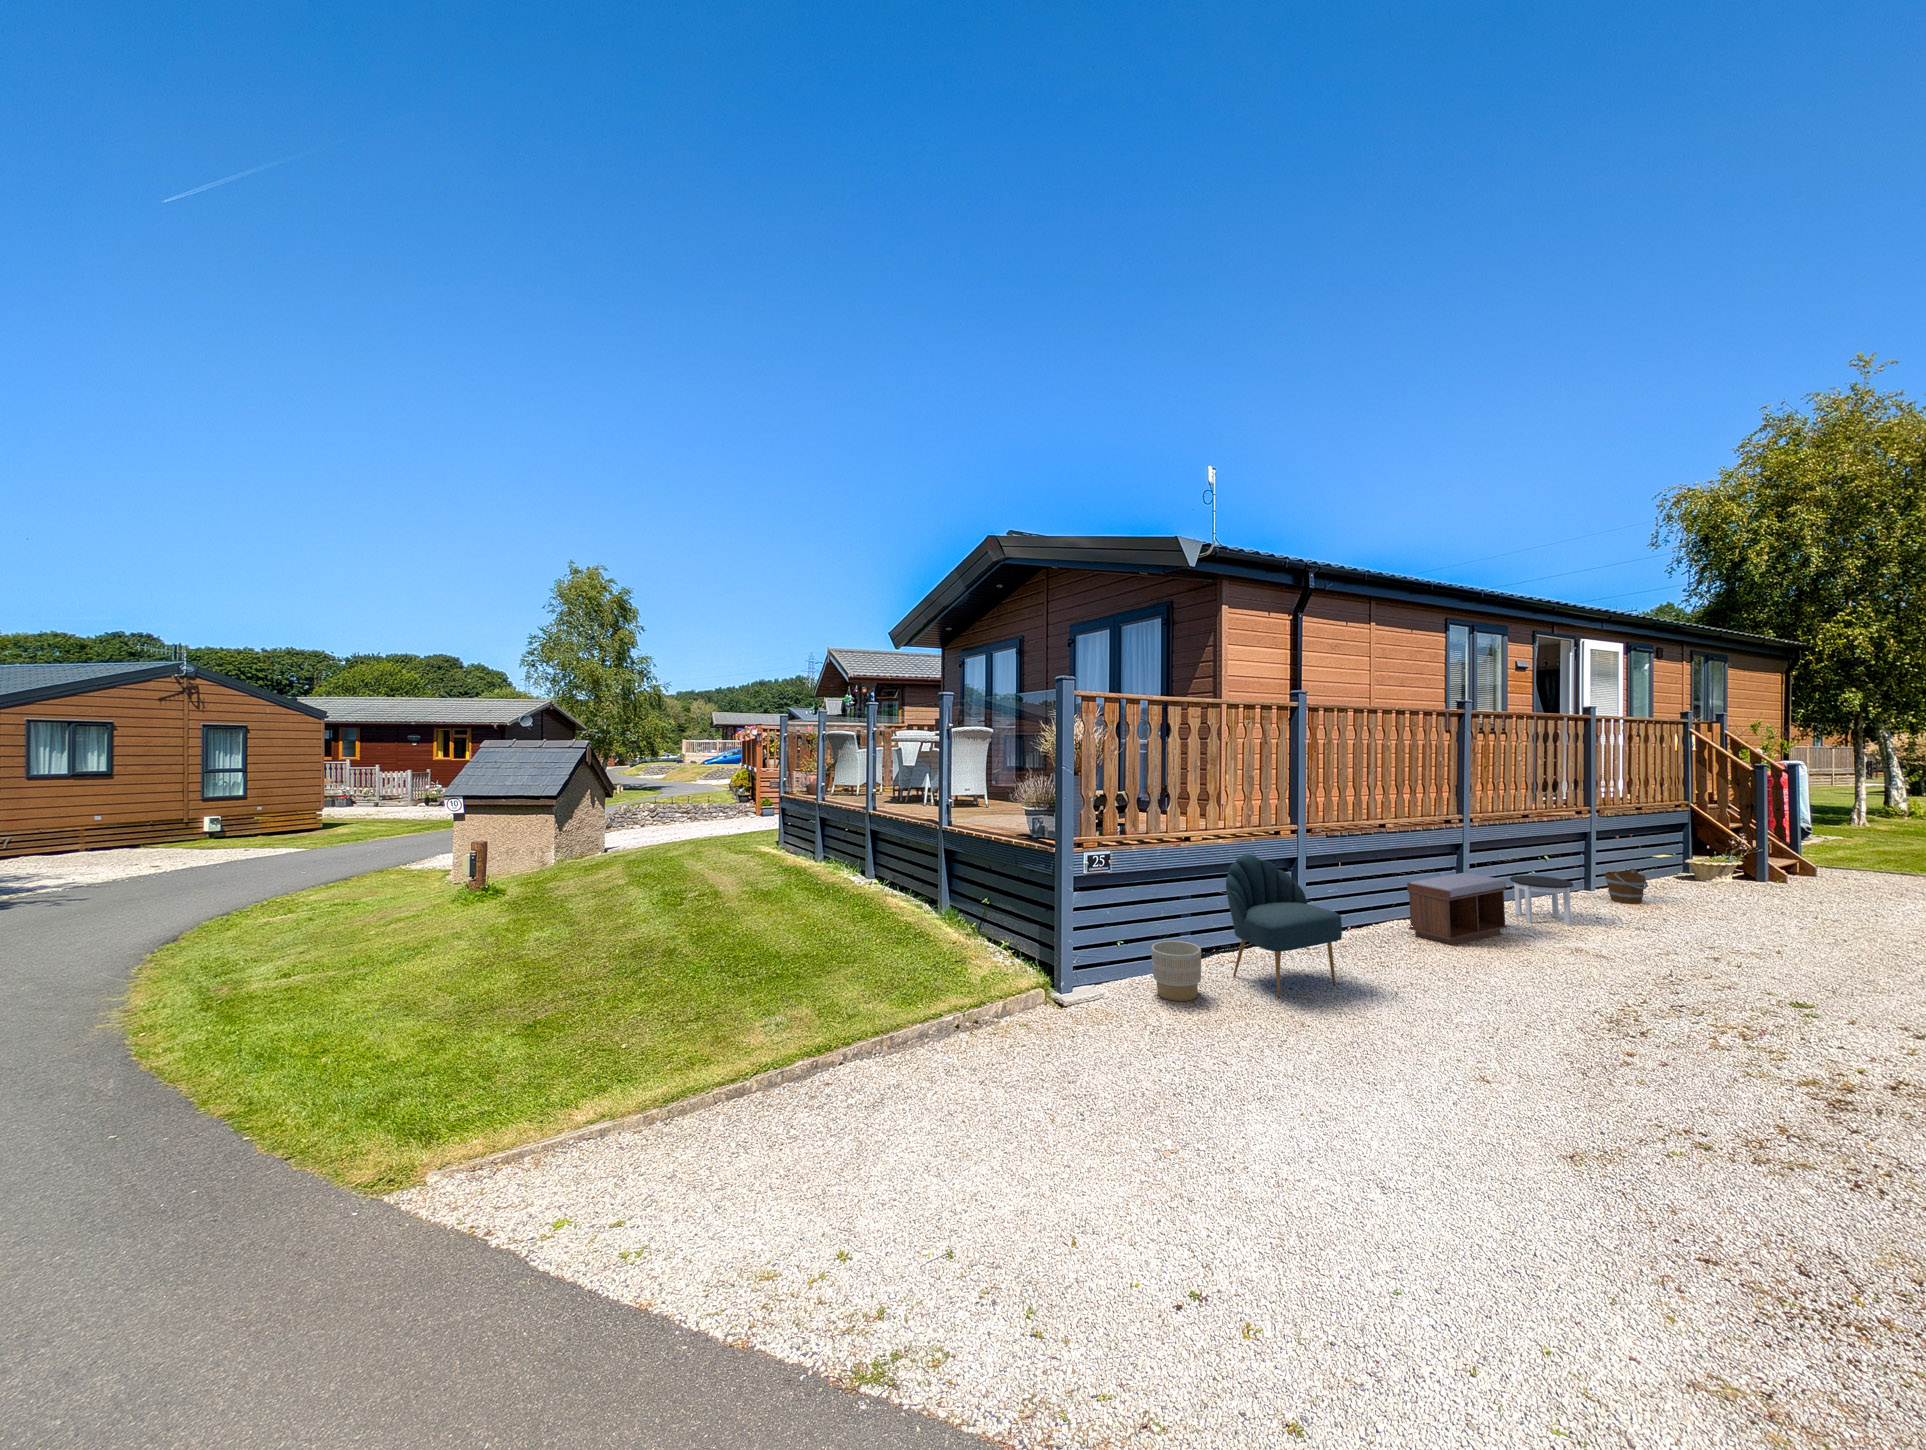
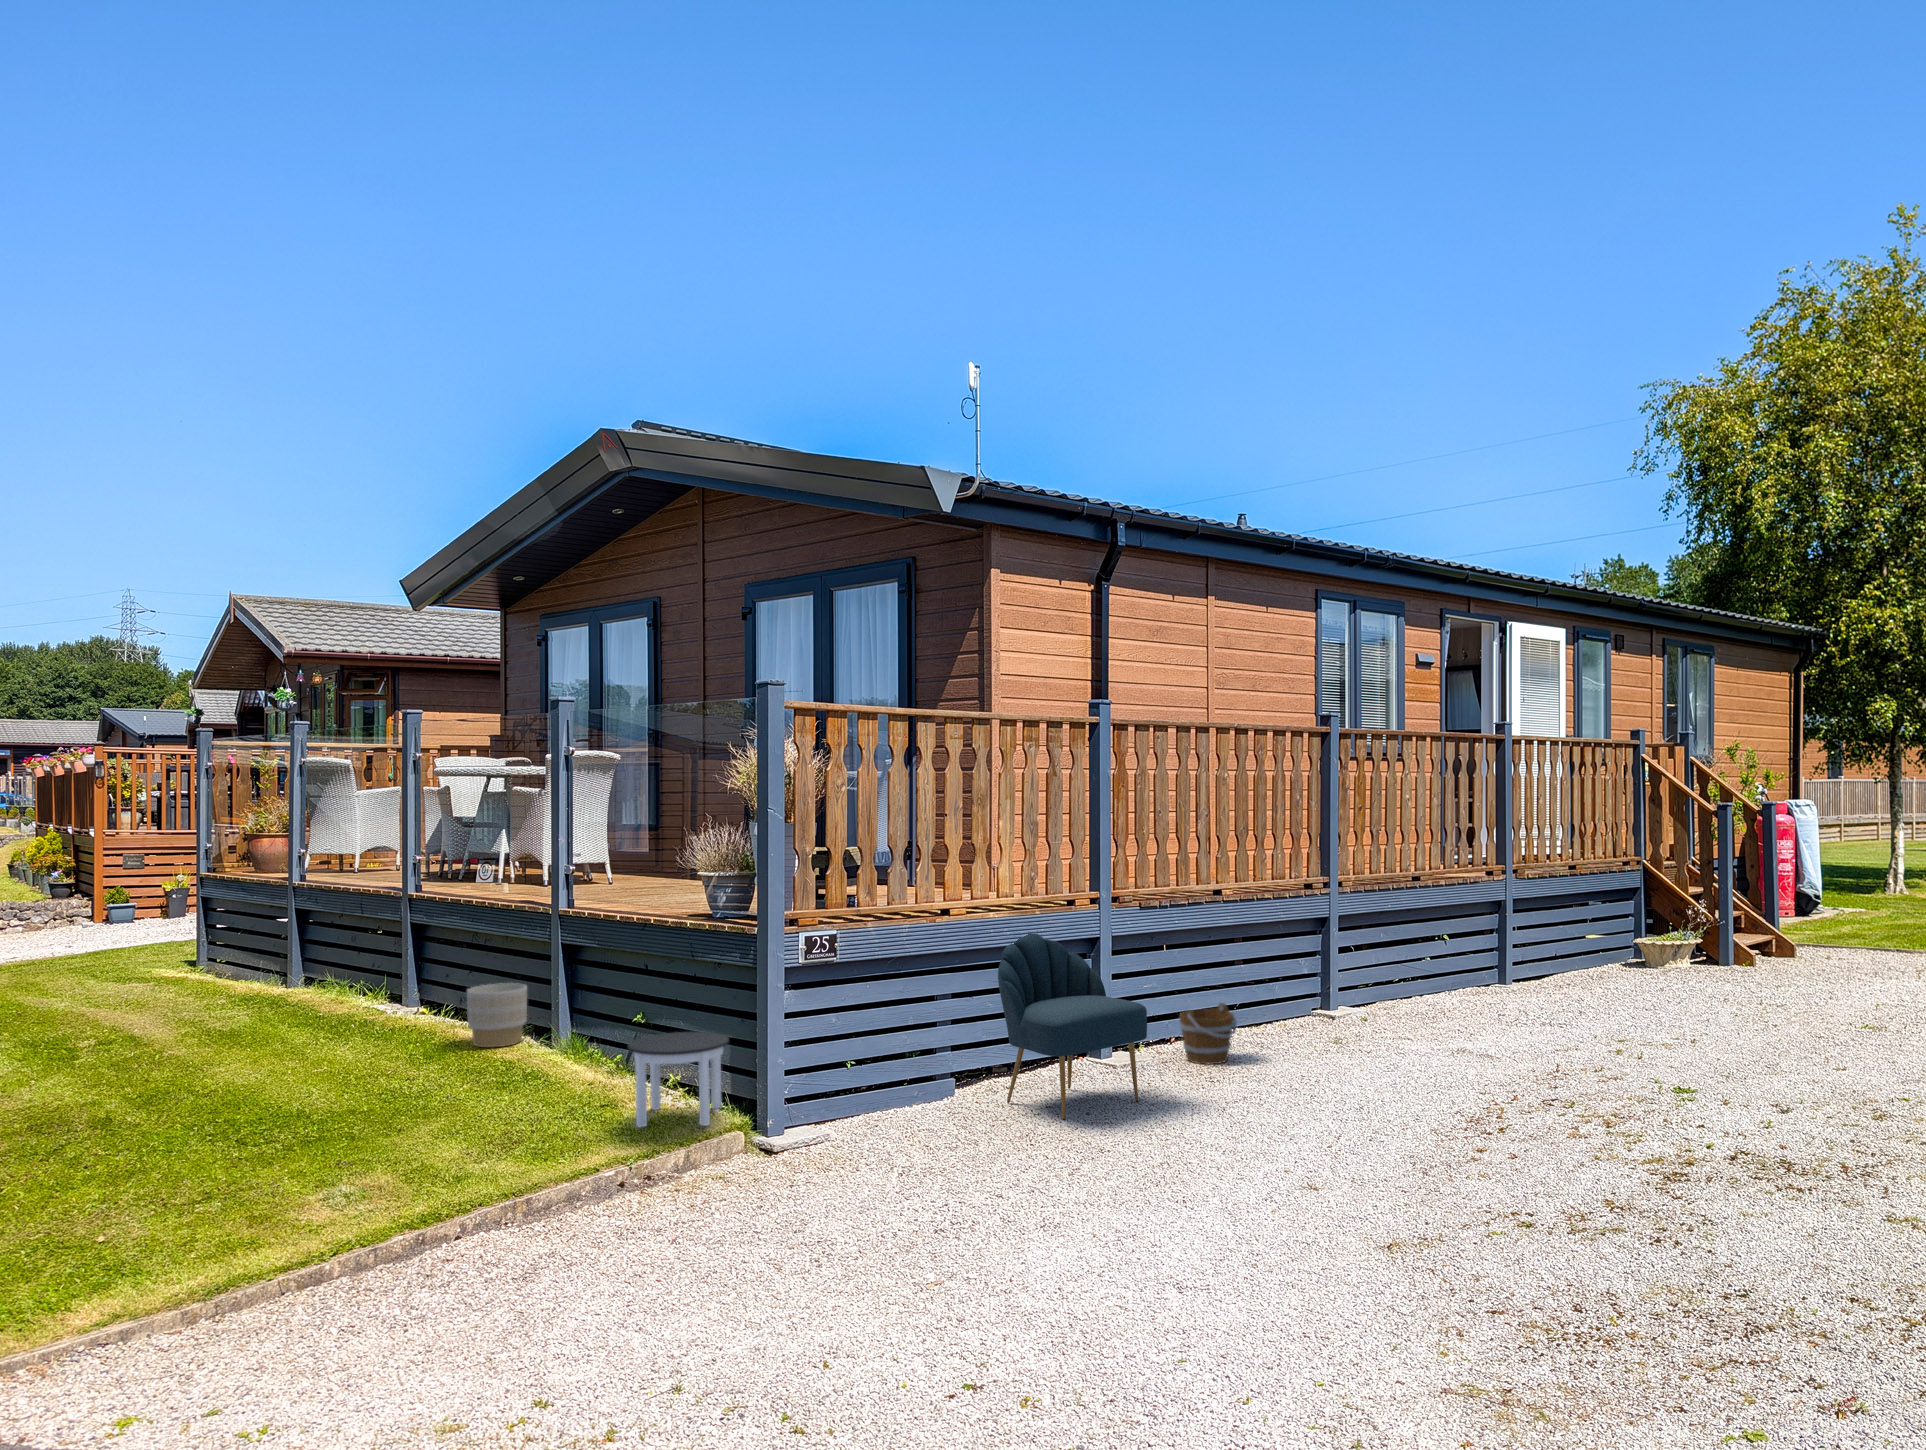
bucket: present [1605,869,1648,904] -> present [1179,1003,1236,1064]
bench: present [1407,873,1508,945] -> none [1246,955,1370,1050]
round table: present [1510,876,1573,926] -> present [628,1032,729,1127]
planter: present [1152,941,1201,1001] -> present [467,983,527,1047]

